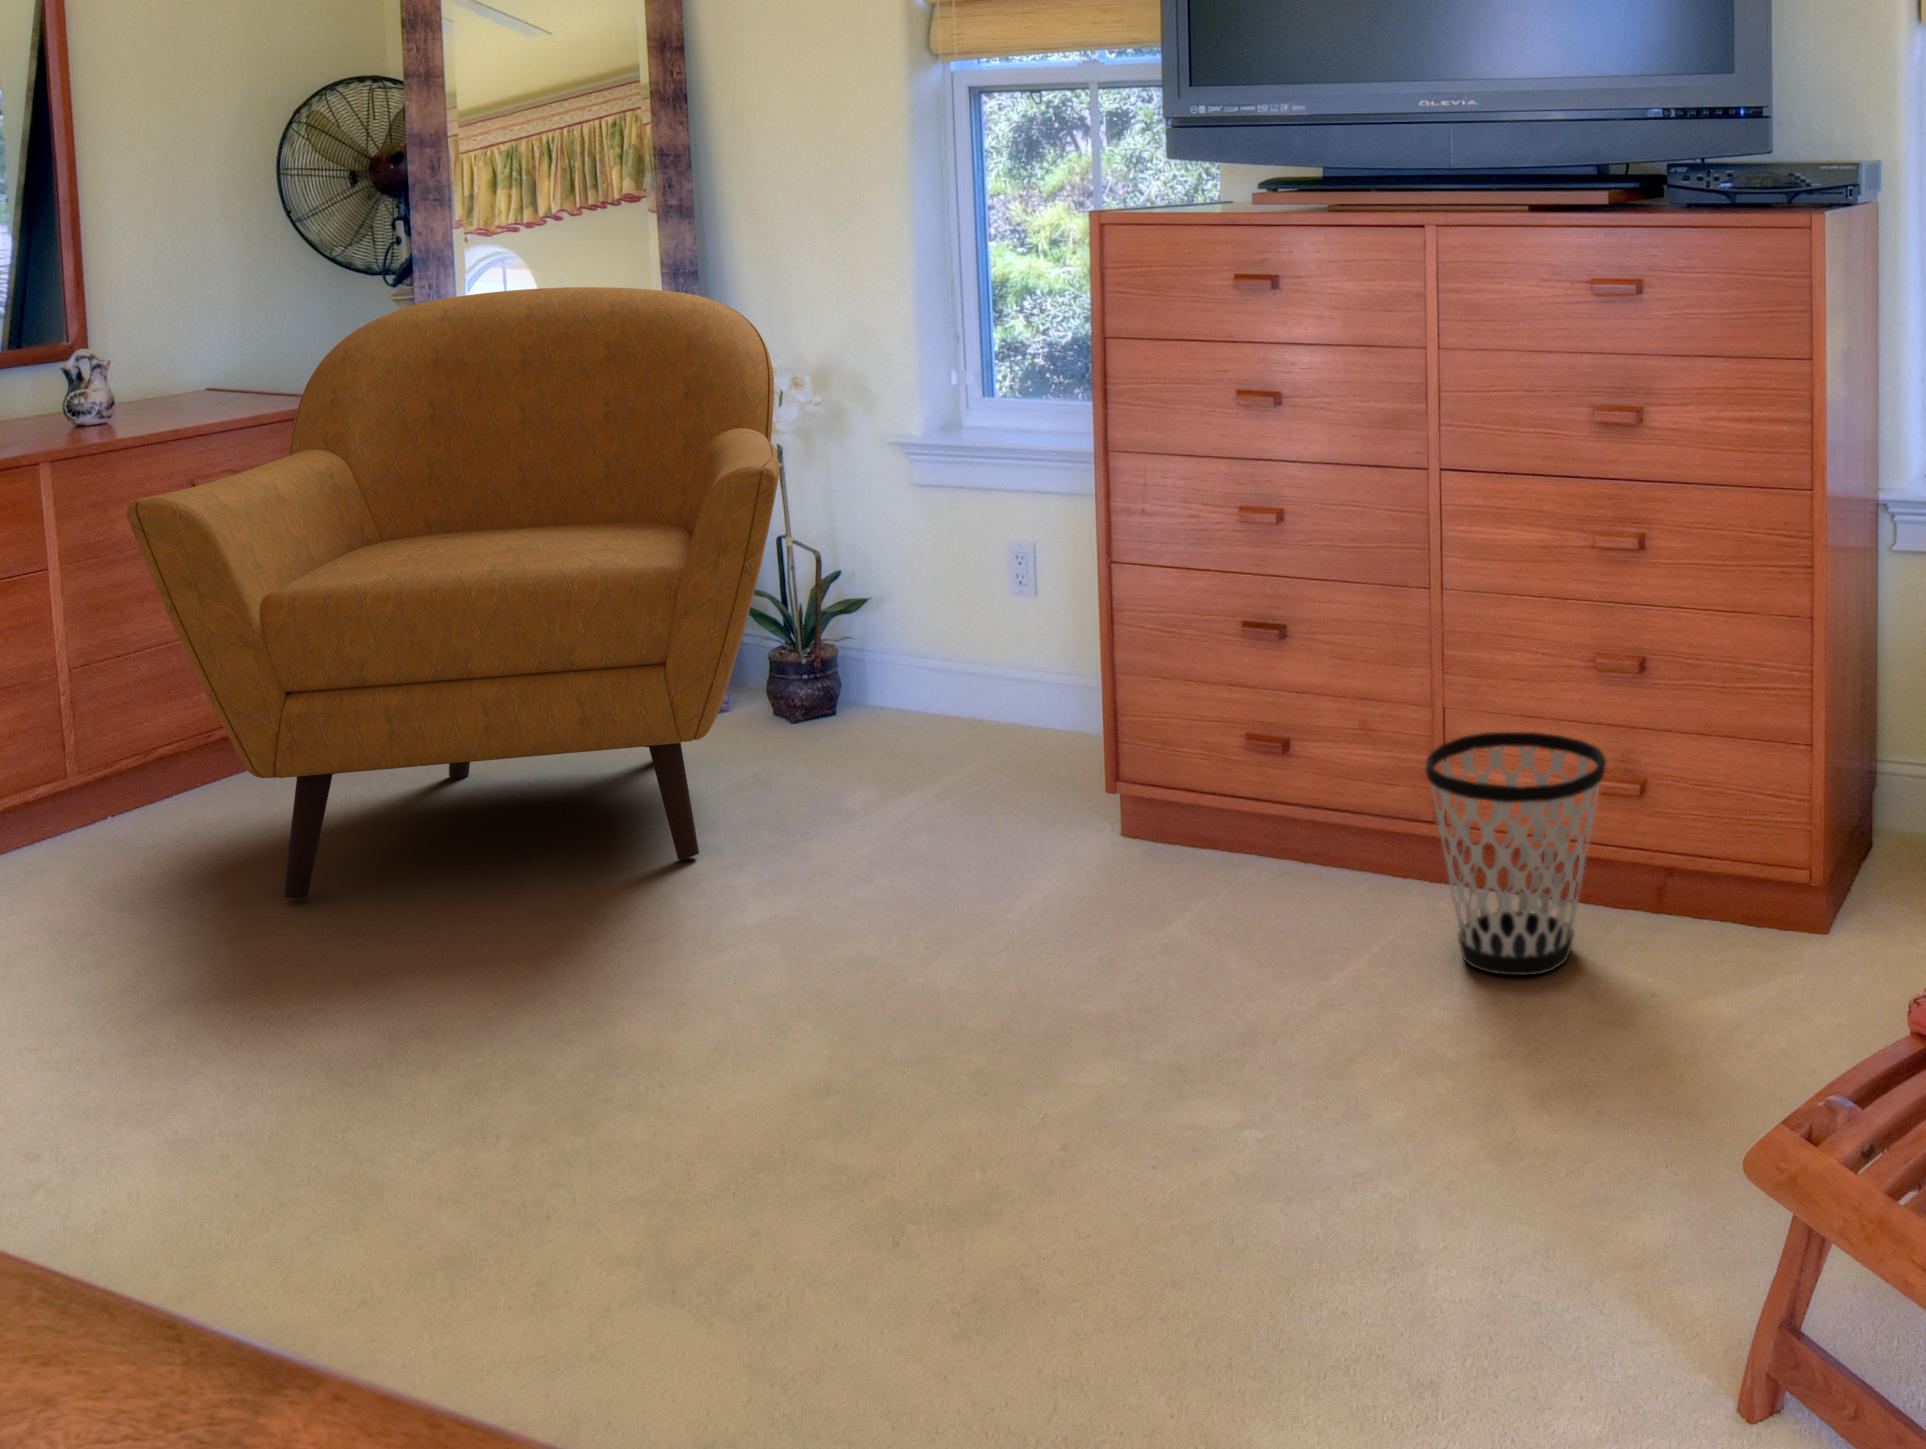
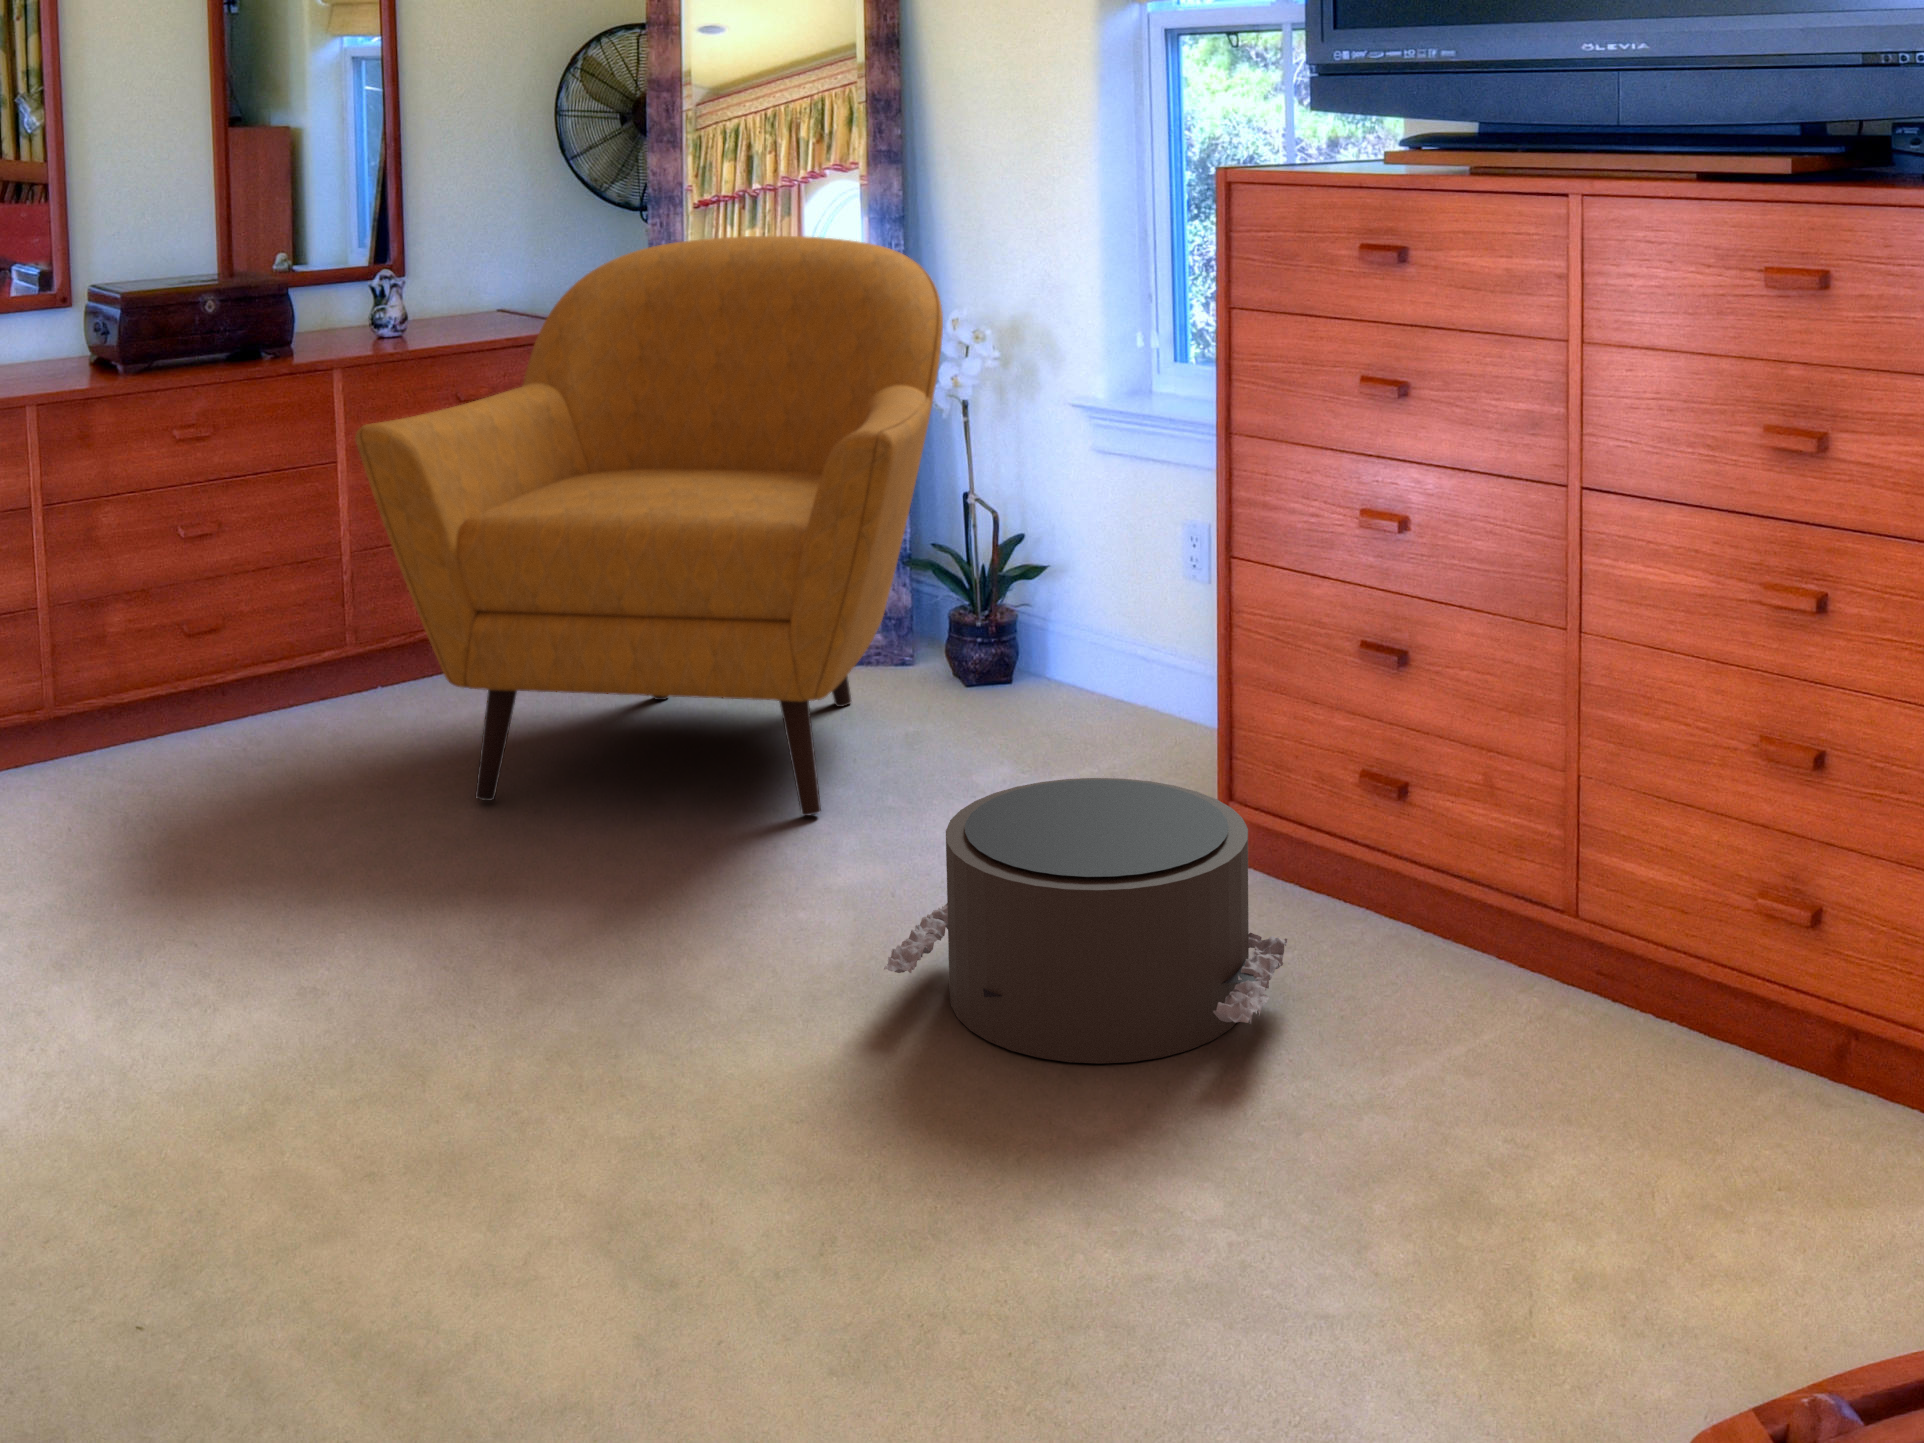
wastebasket: present [1425,732,1606,975] -> none [1513,821,1748,1131]
pouf: none [851,763,1220,1018] -> present [884,778,1287,1064]

